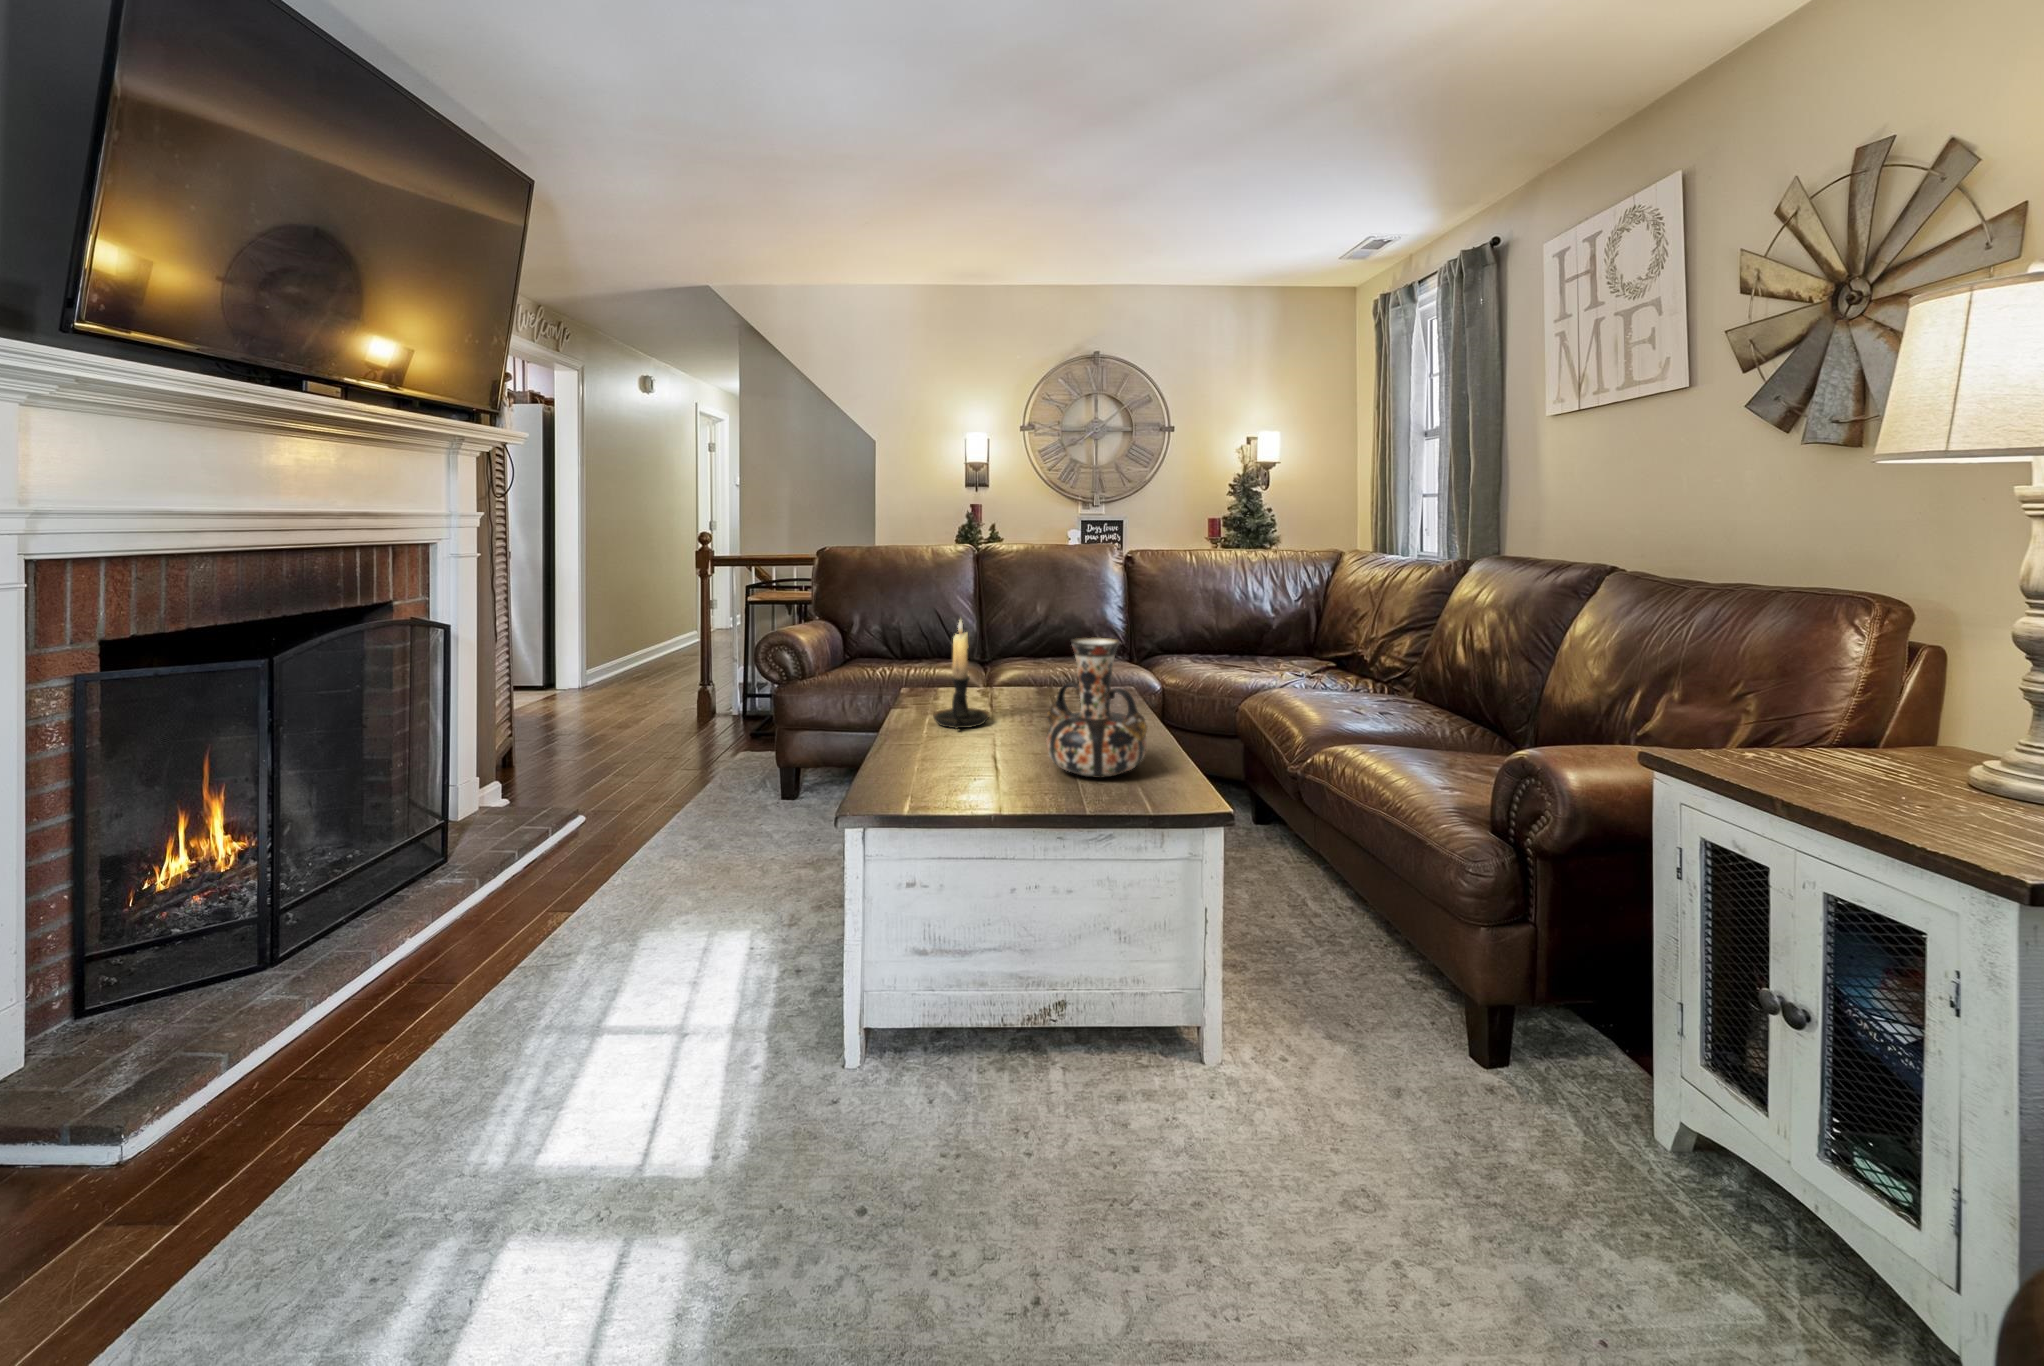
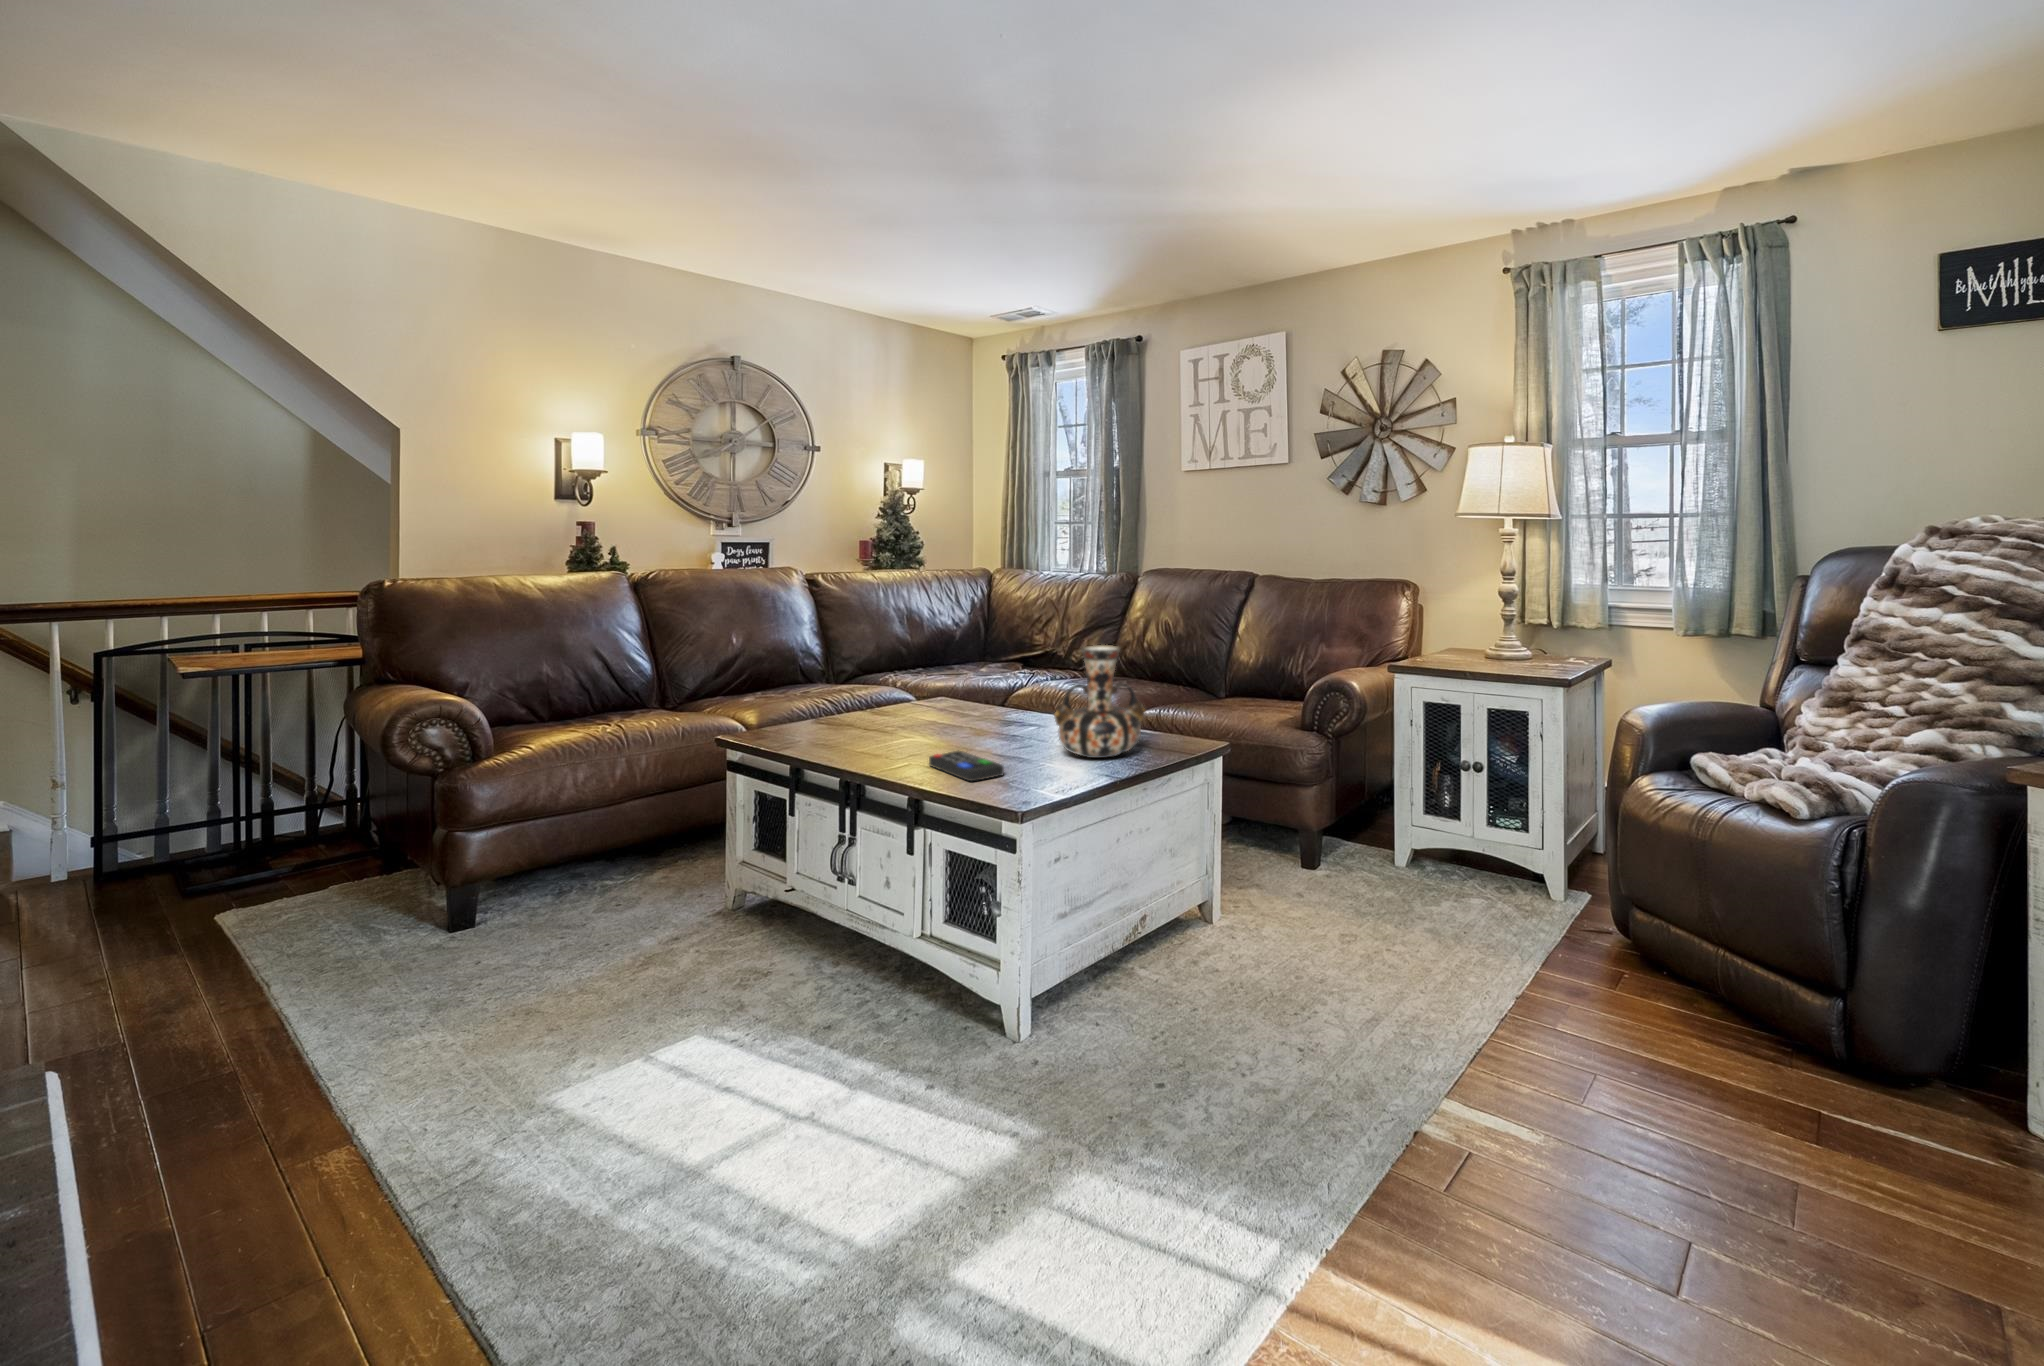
candle holder: present [933,620,989,729] -> none [865,643,925,753]
remote control: none [918,735,973,770] -> present [929,751,1004,781]

